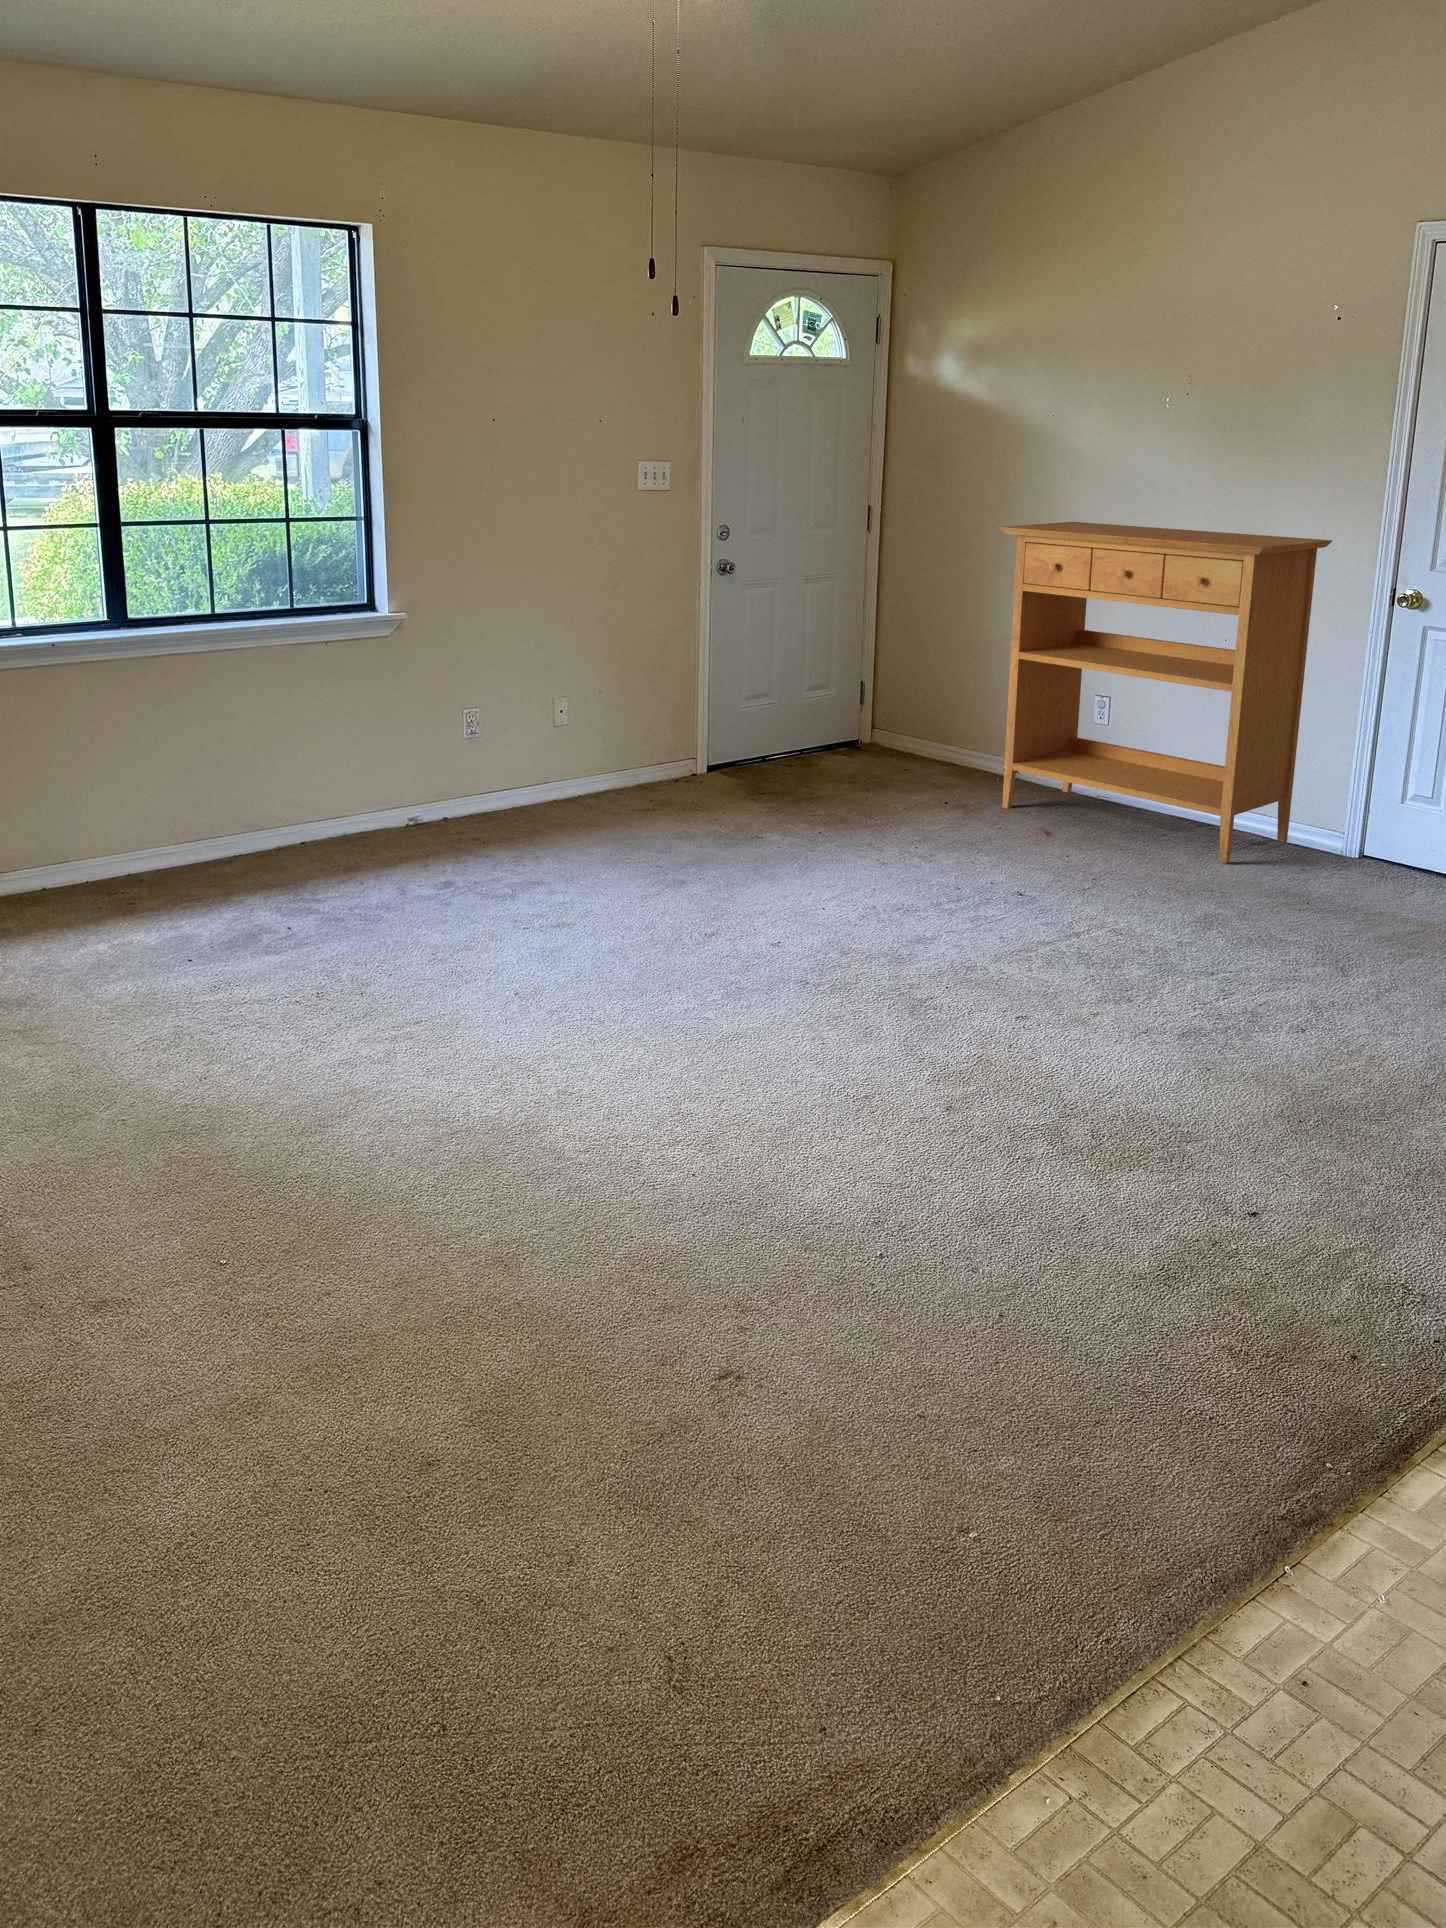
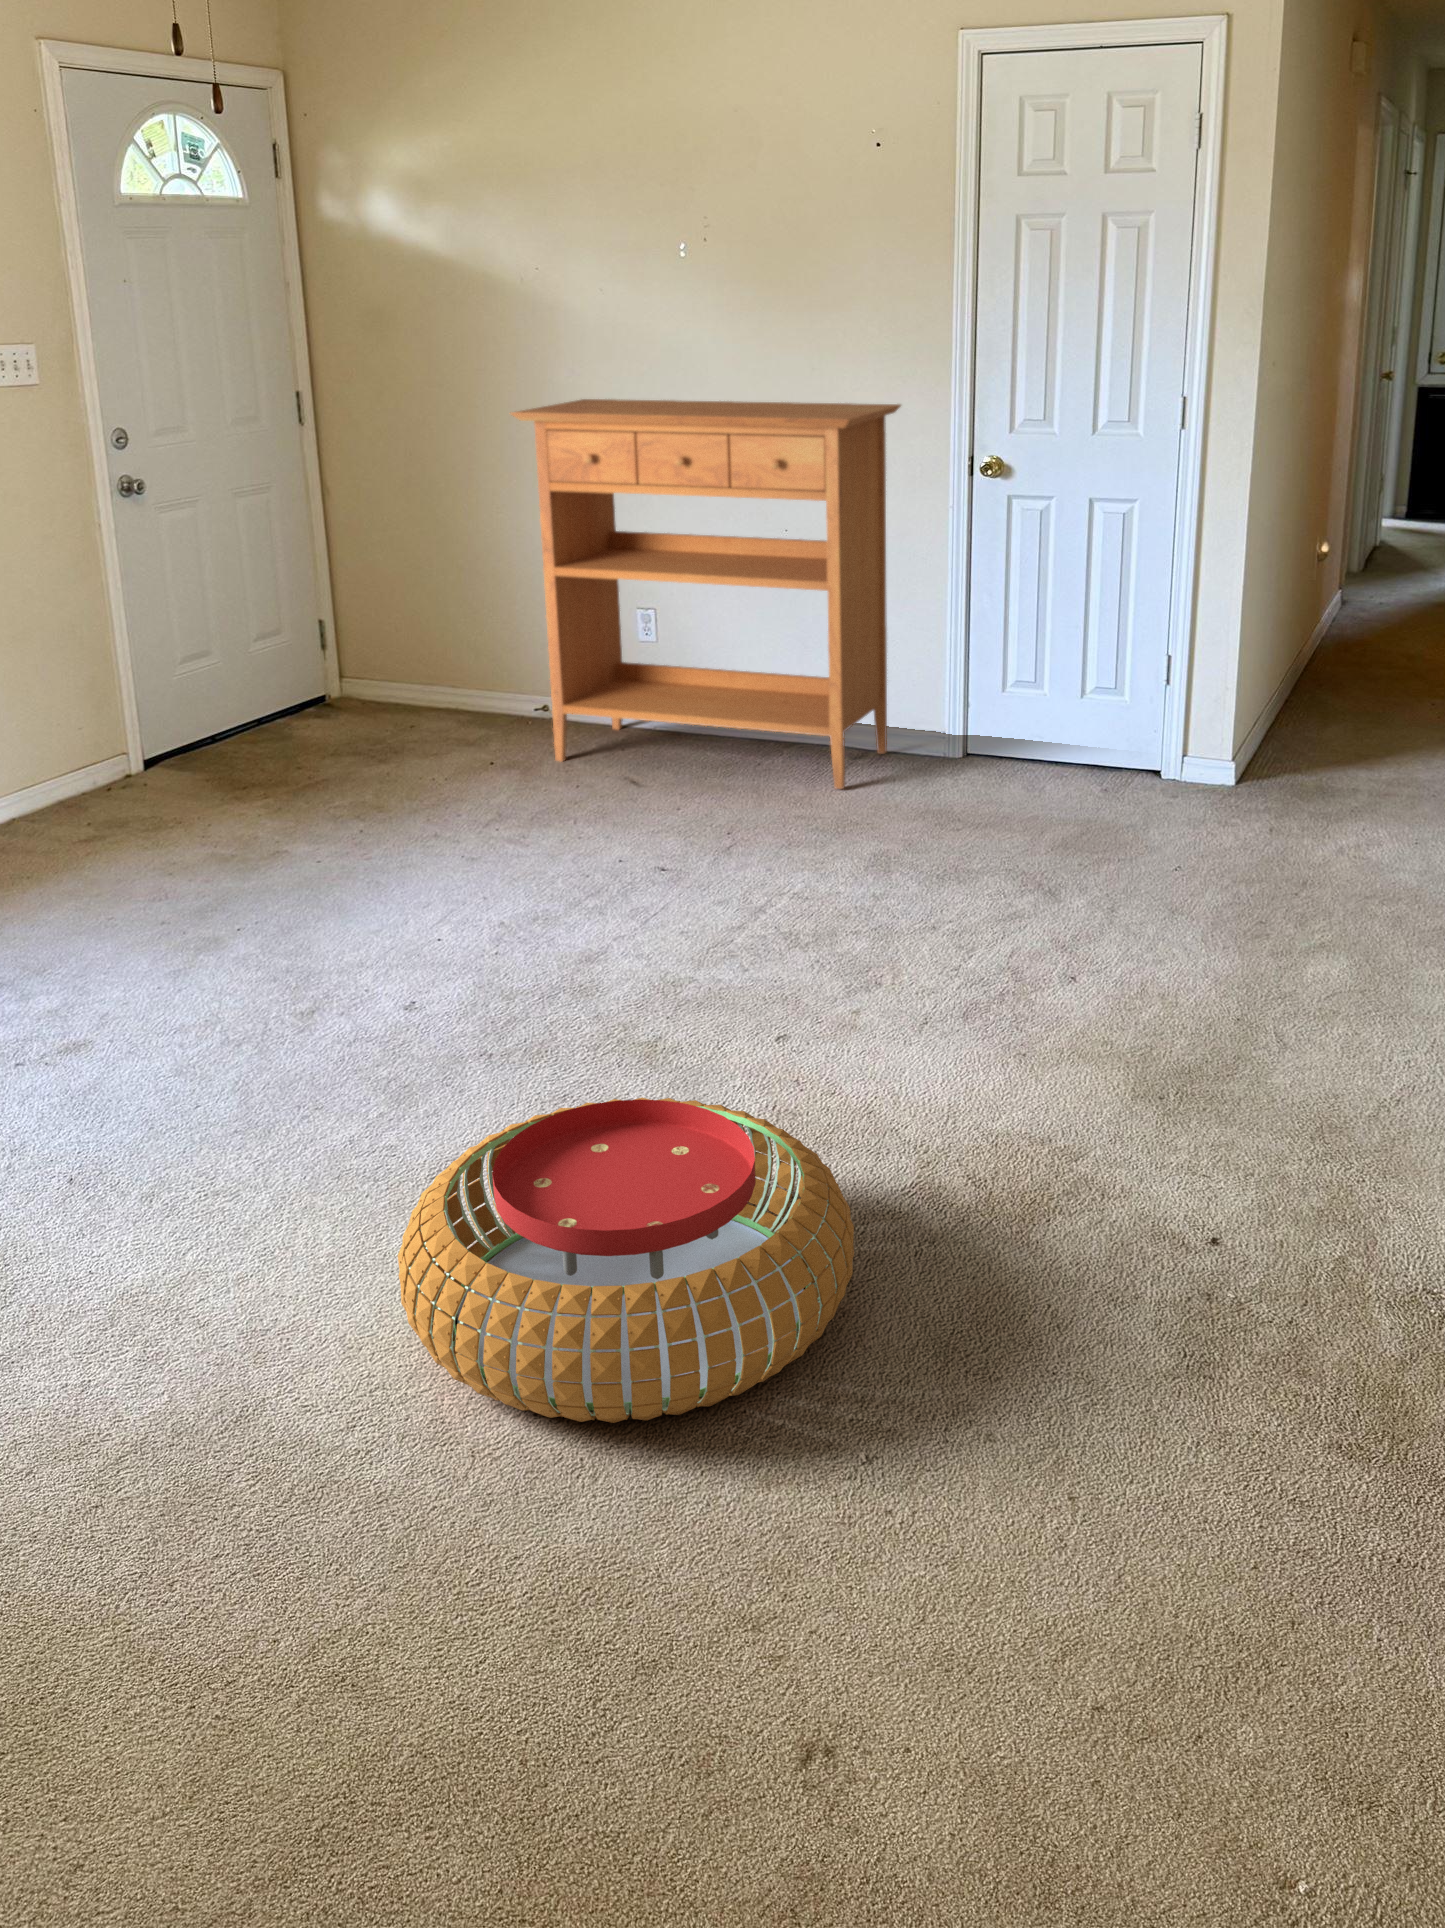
pouf: none [657,1018,997,1242] -> present [398,1097,854,1423]

